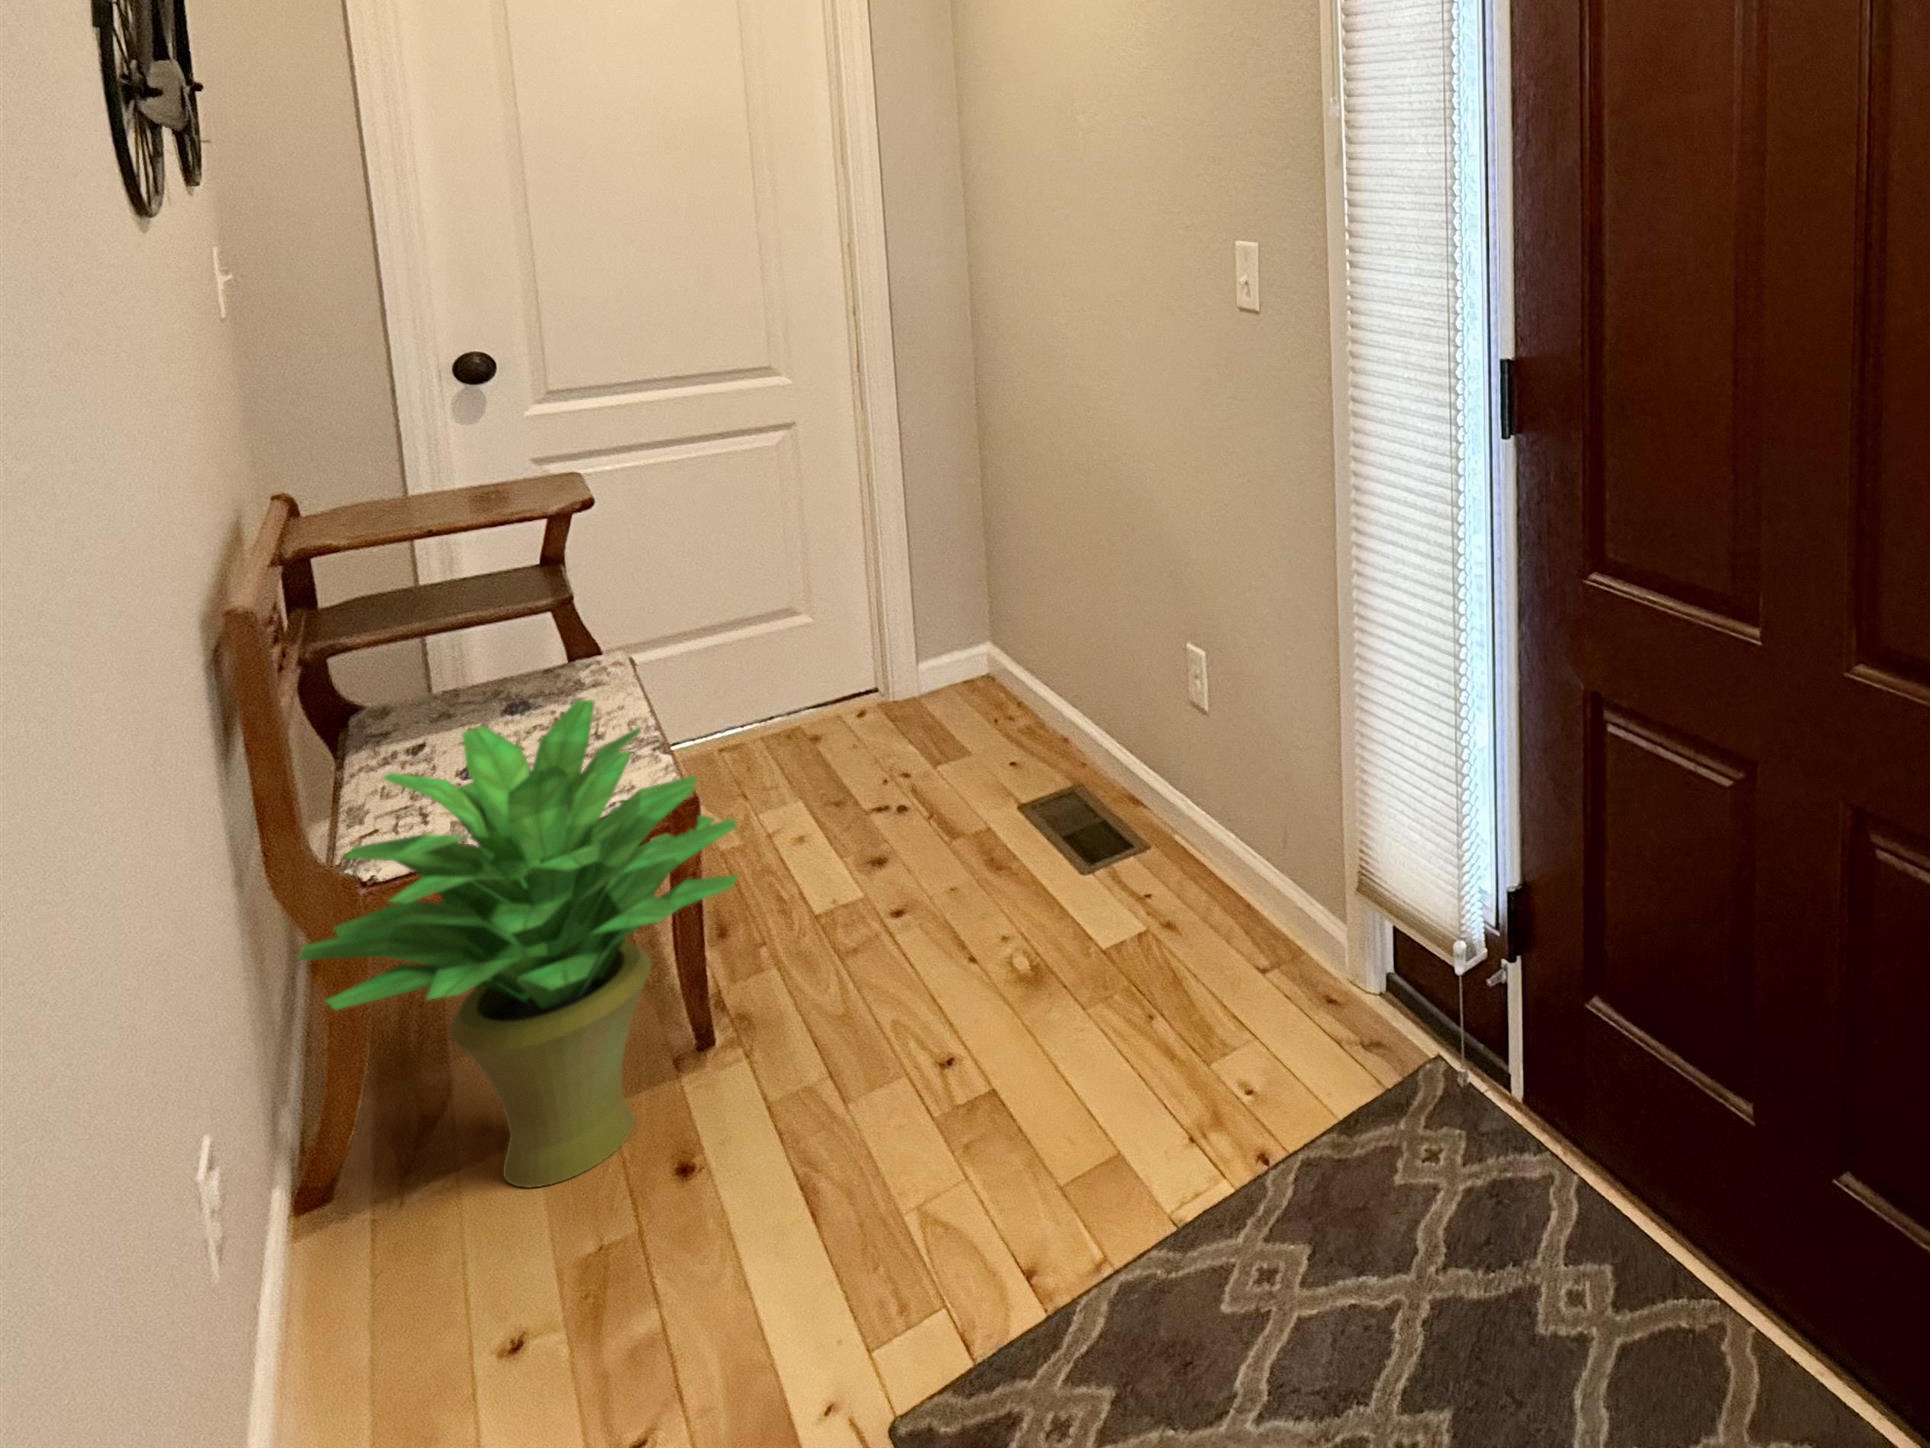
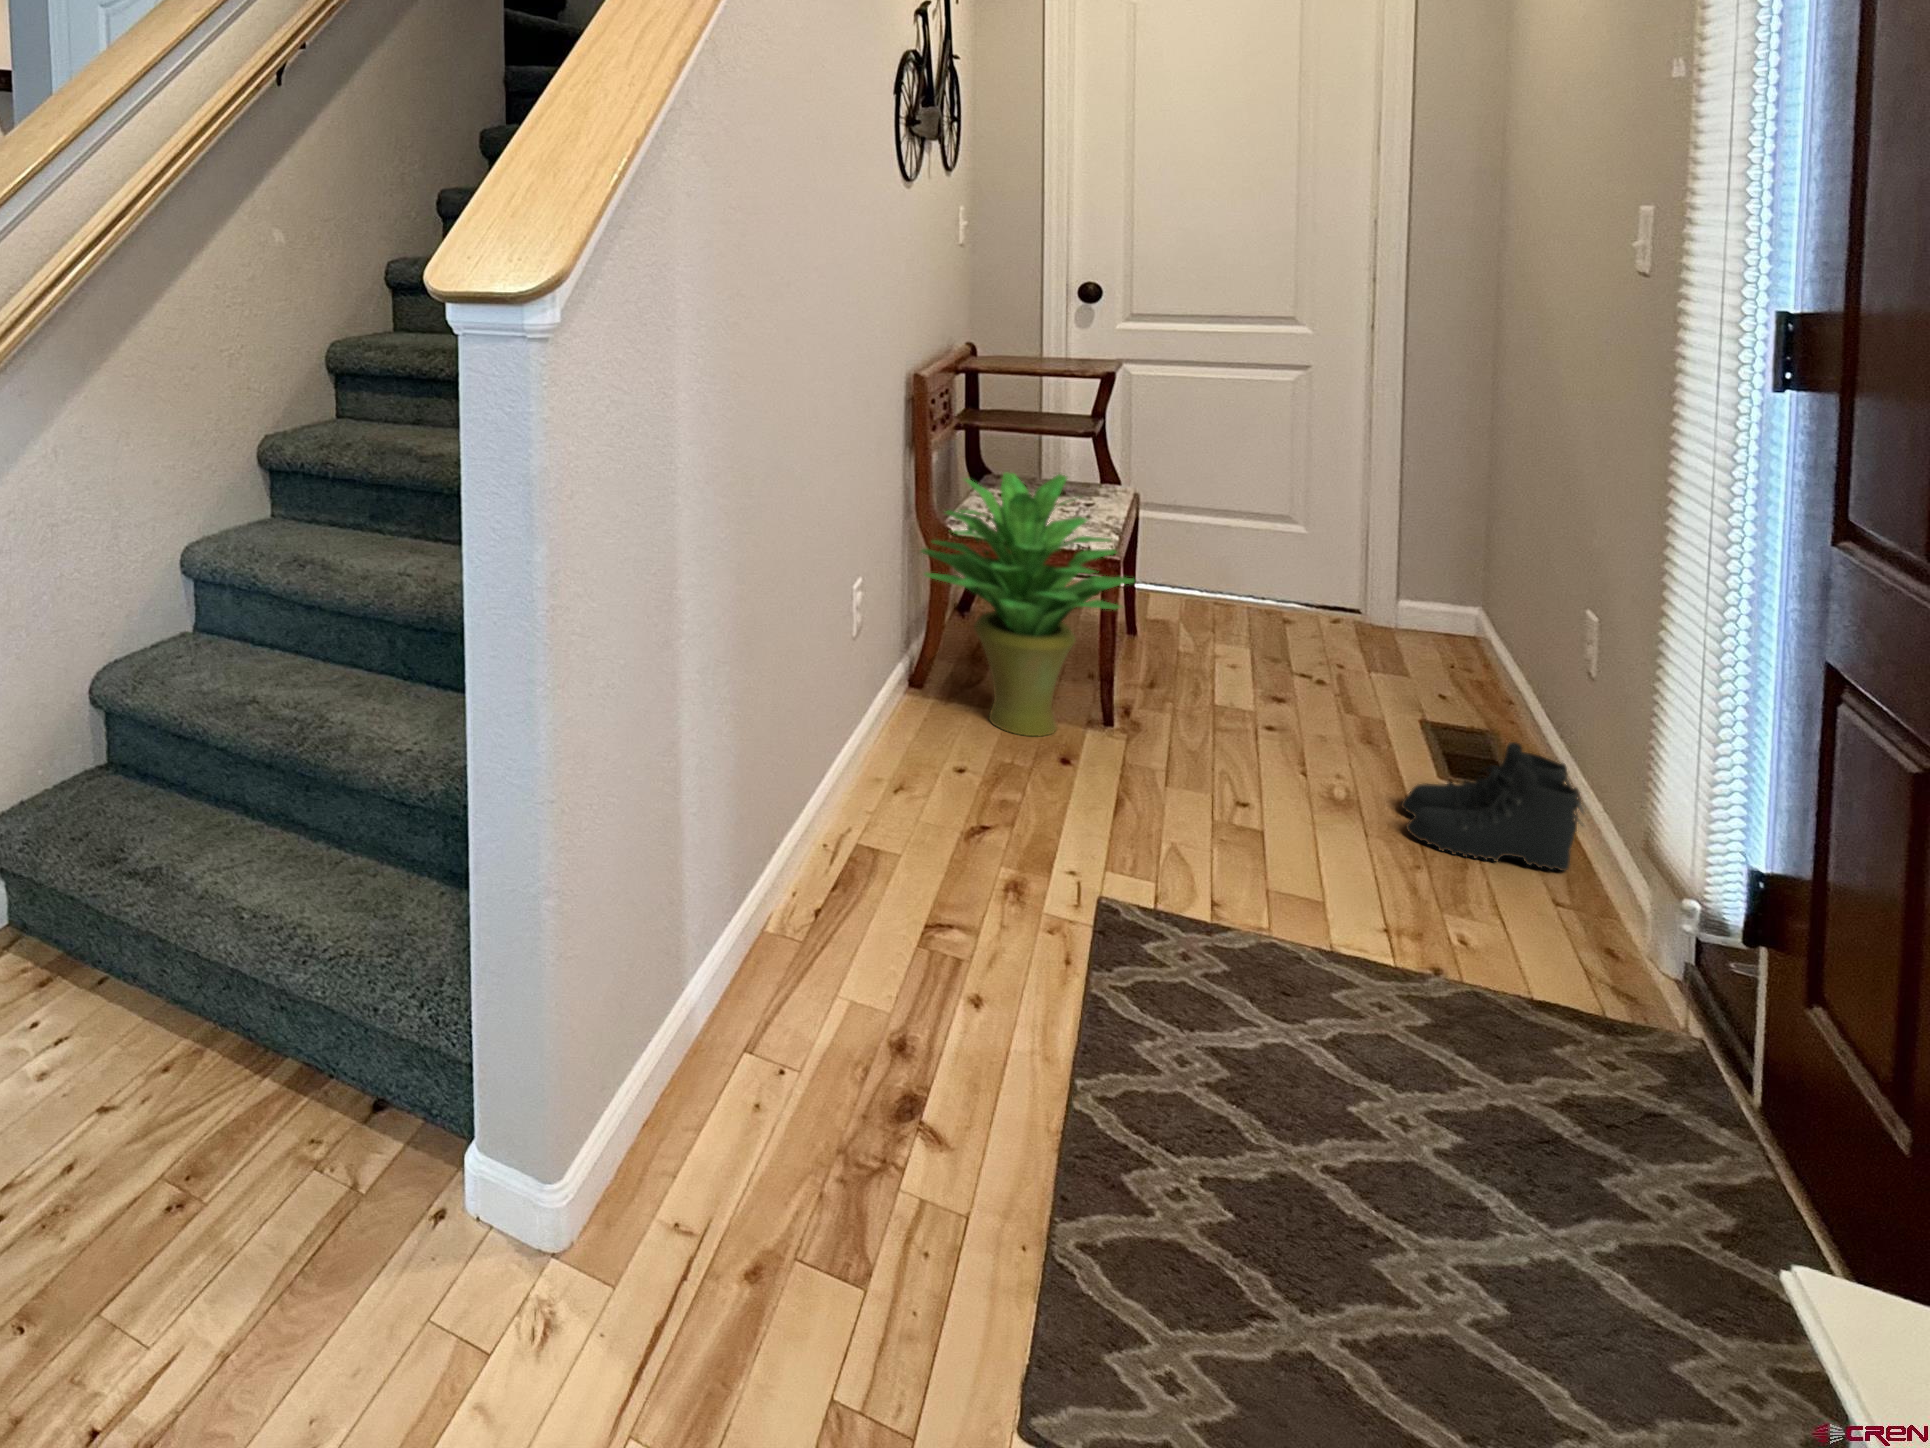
boots: none [1082,808,1246,977] -> present [1401,742,1584,871]

